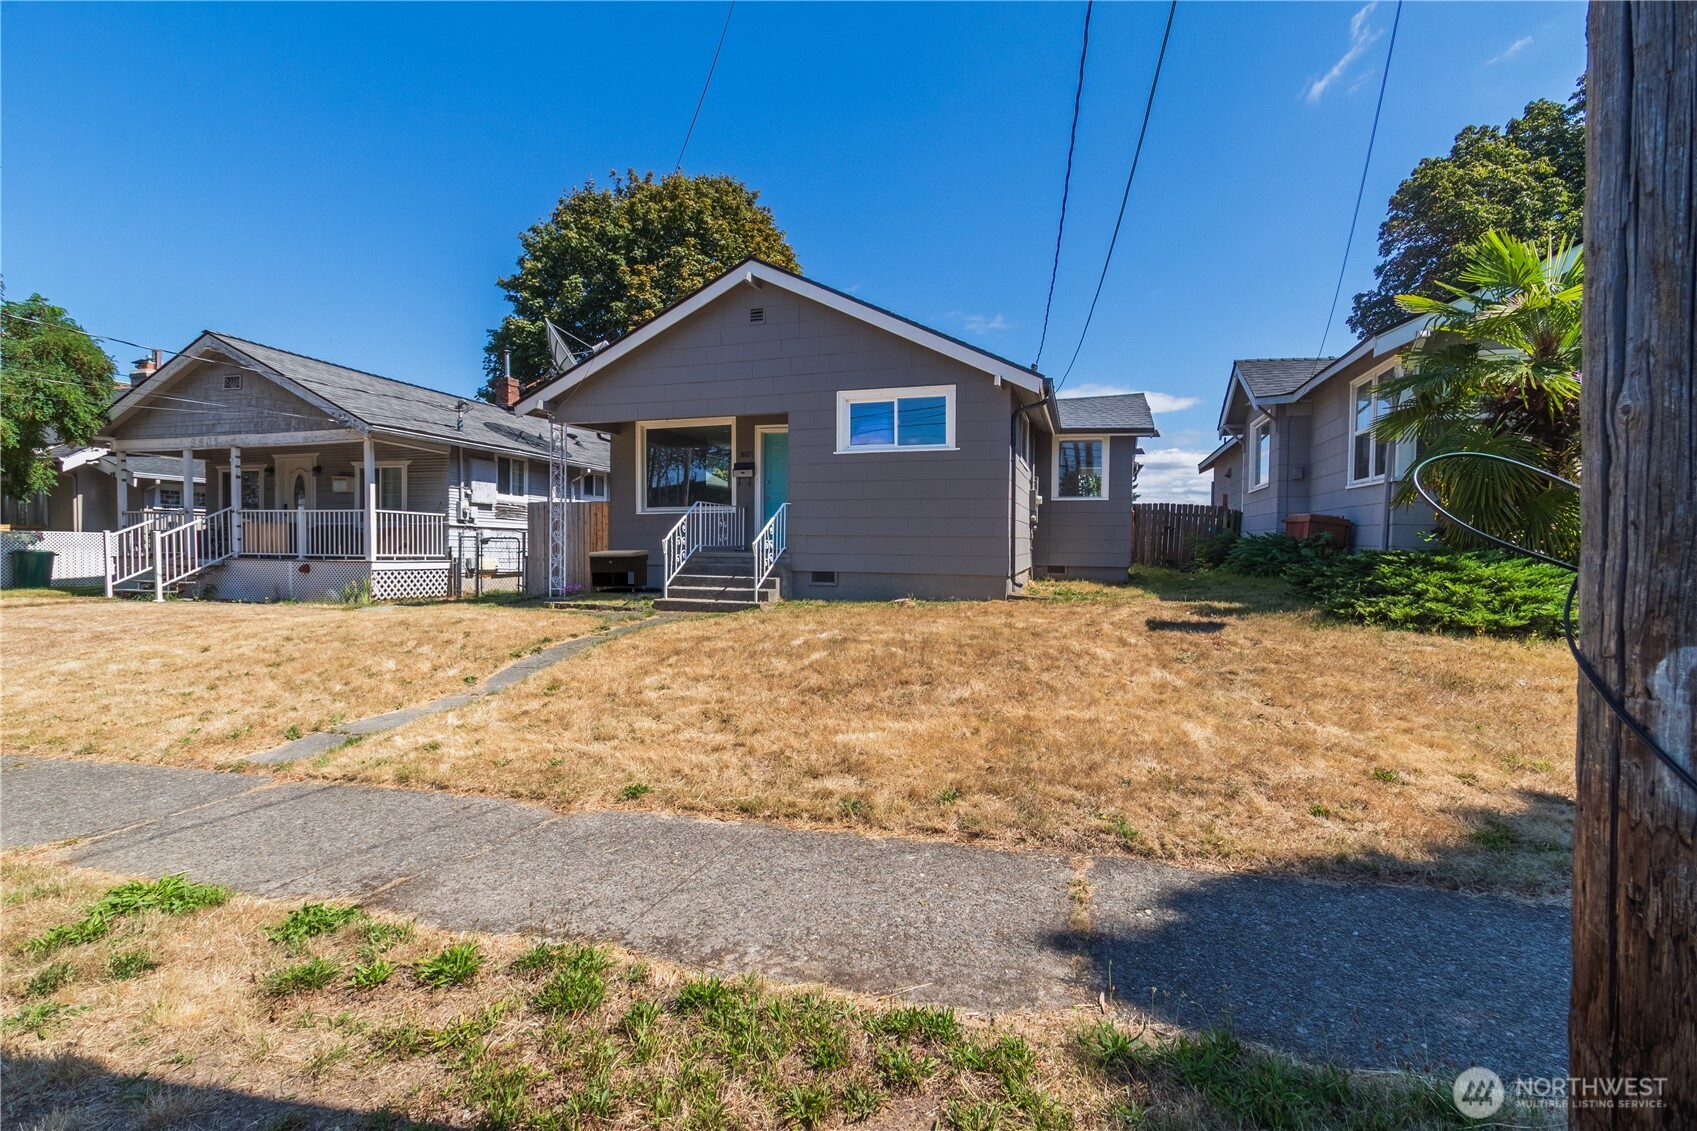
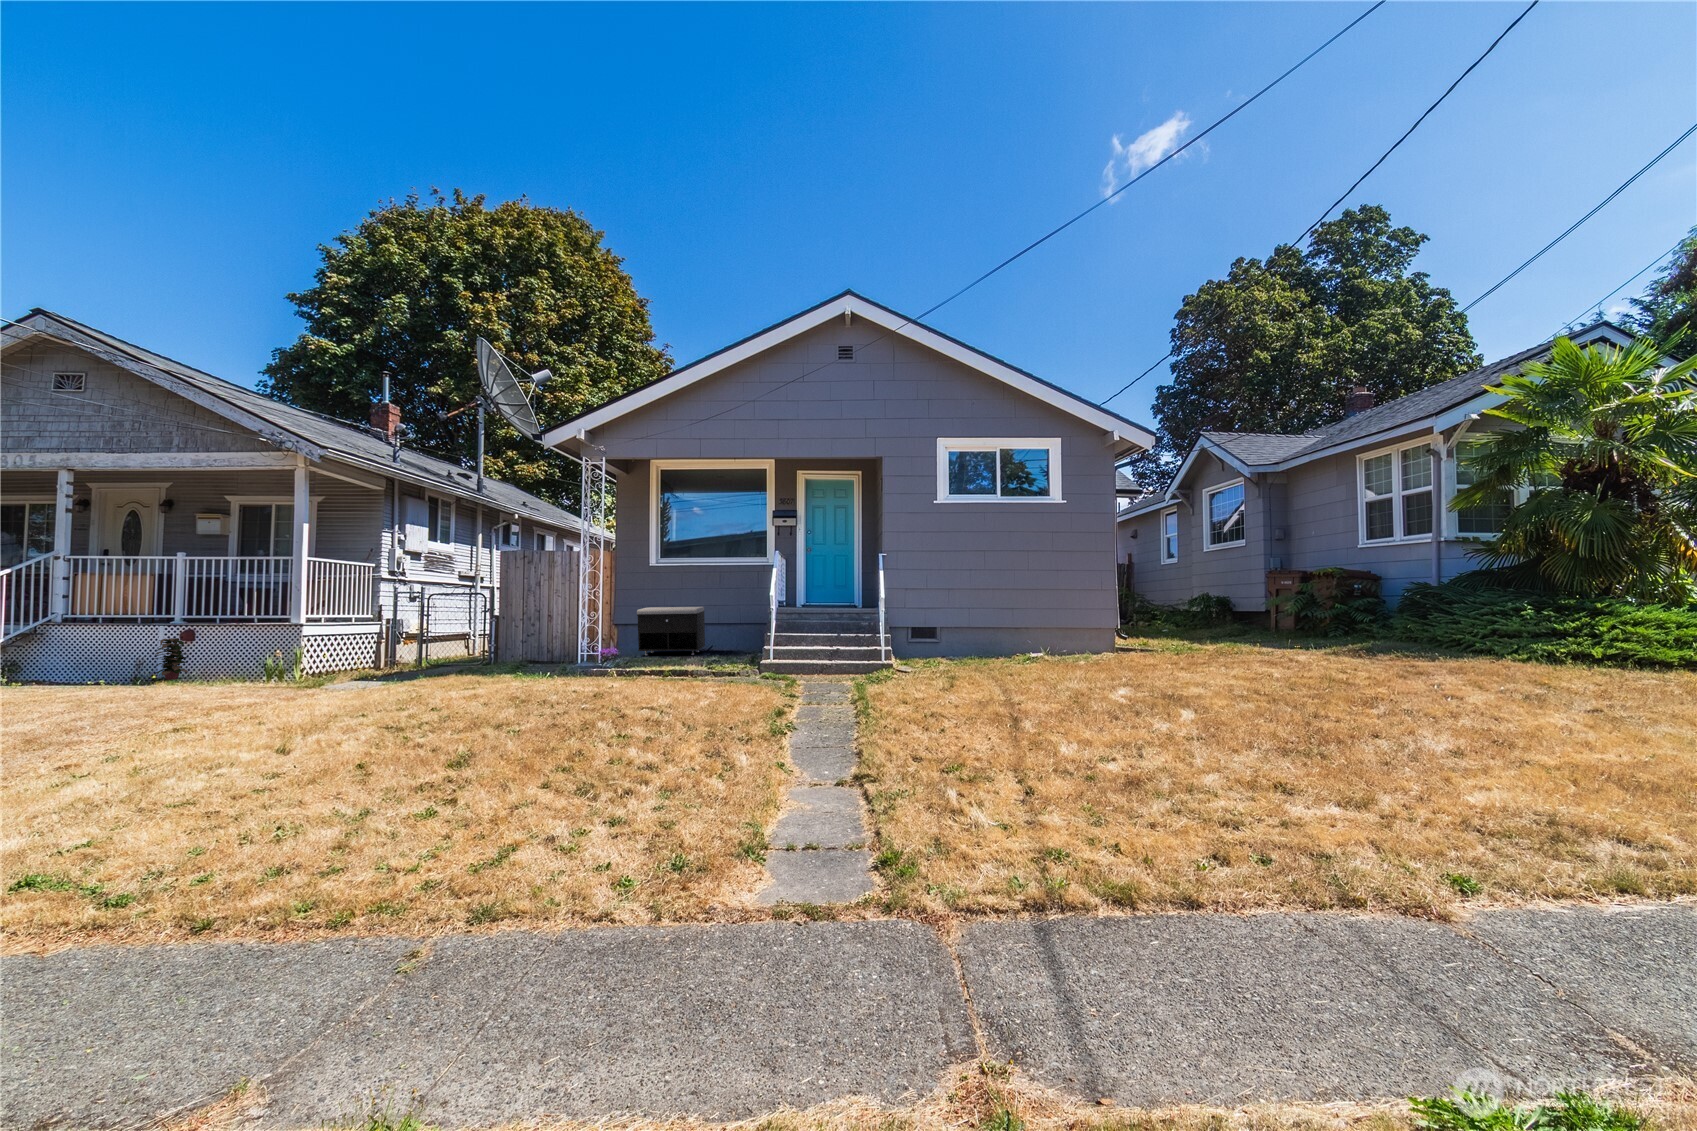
decorative plant: none [280,571,307,601] -> present [155,638,188,680]

